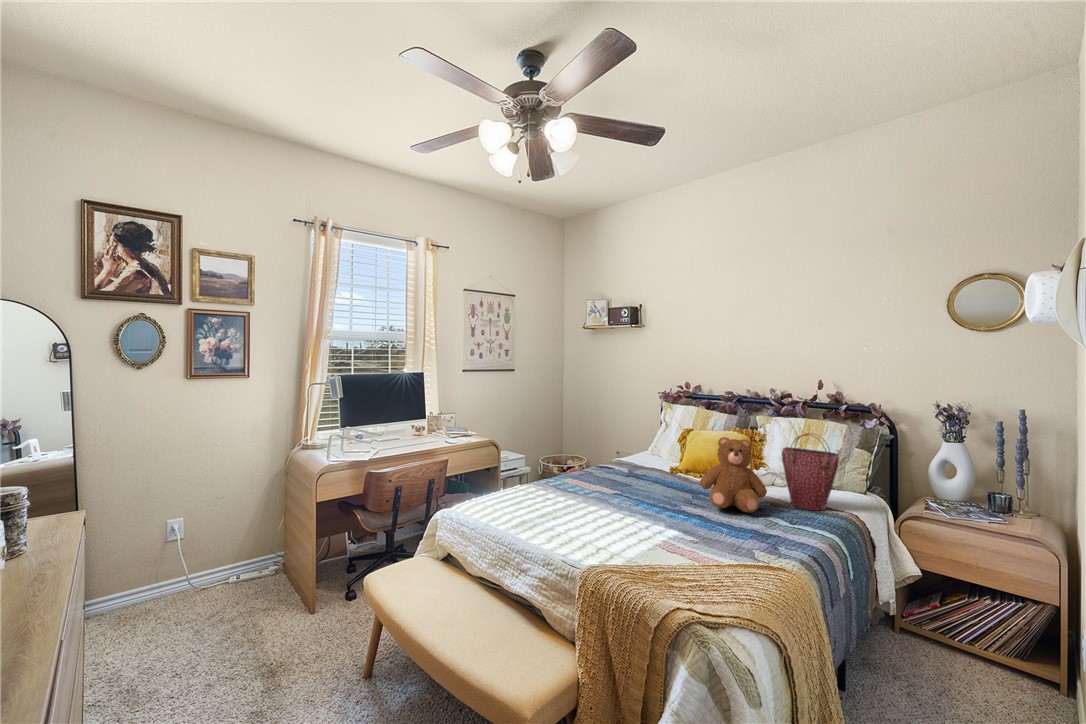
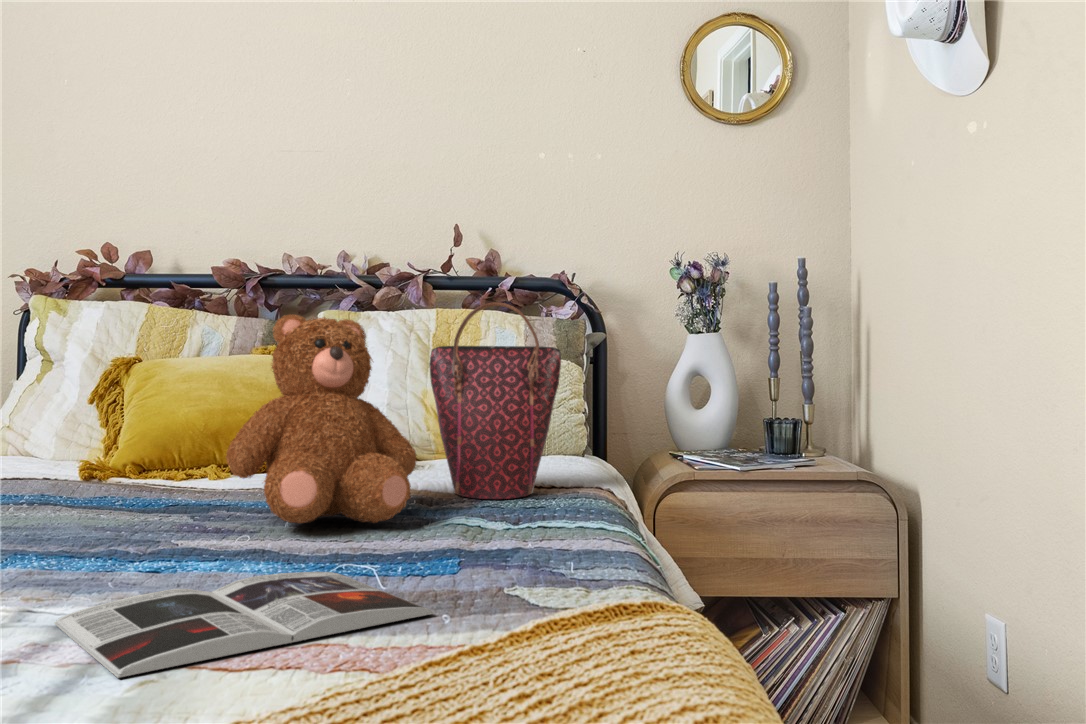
magazine: none [641,526,736,553] -> present [54,572,434,678]

